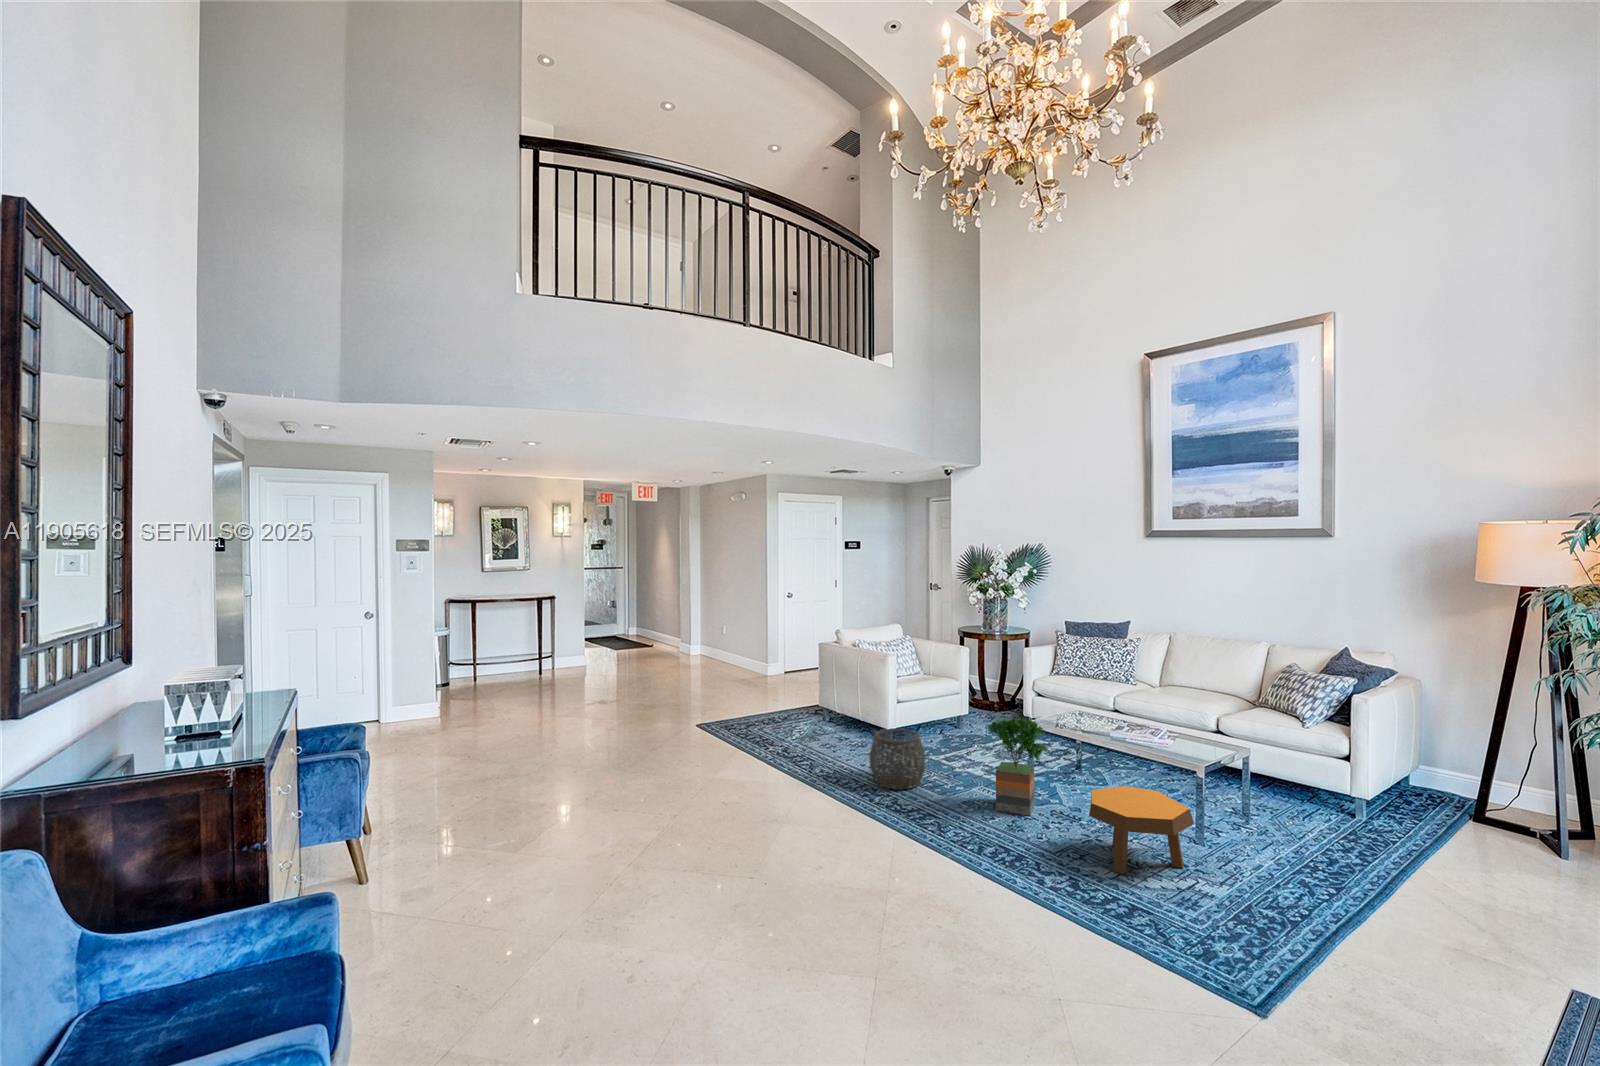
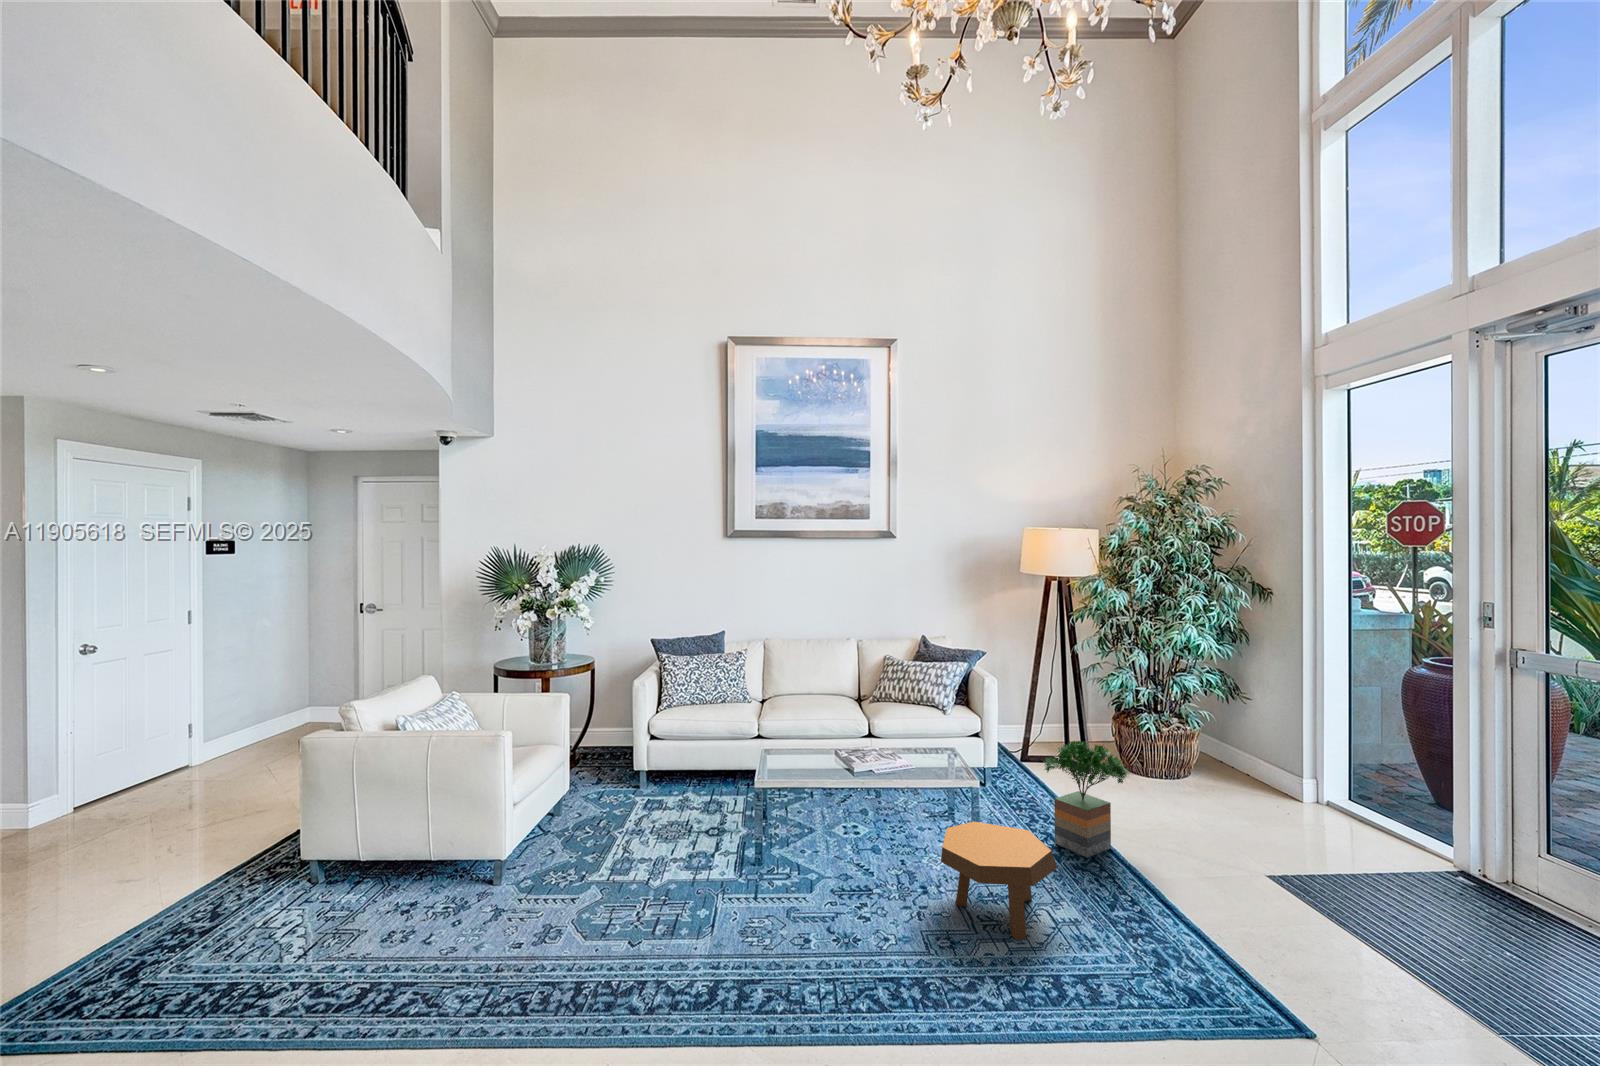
potted tree: present [988,717,1047,816] -> present [1045,741,1129,858]
woven basket: present [869,729,926,790] -> none [576,850,677,972]

